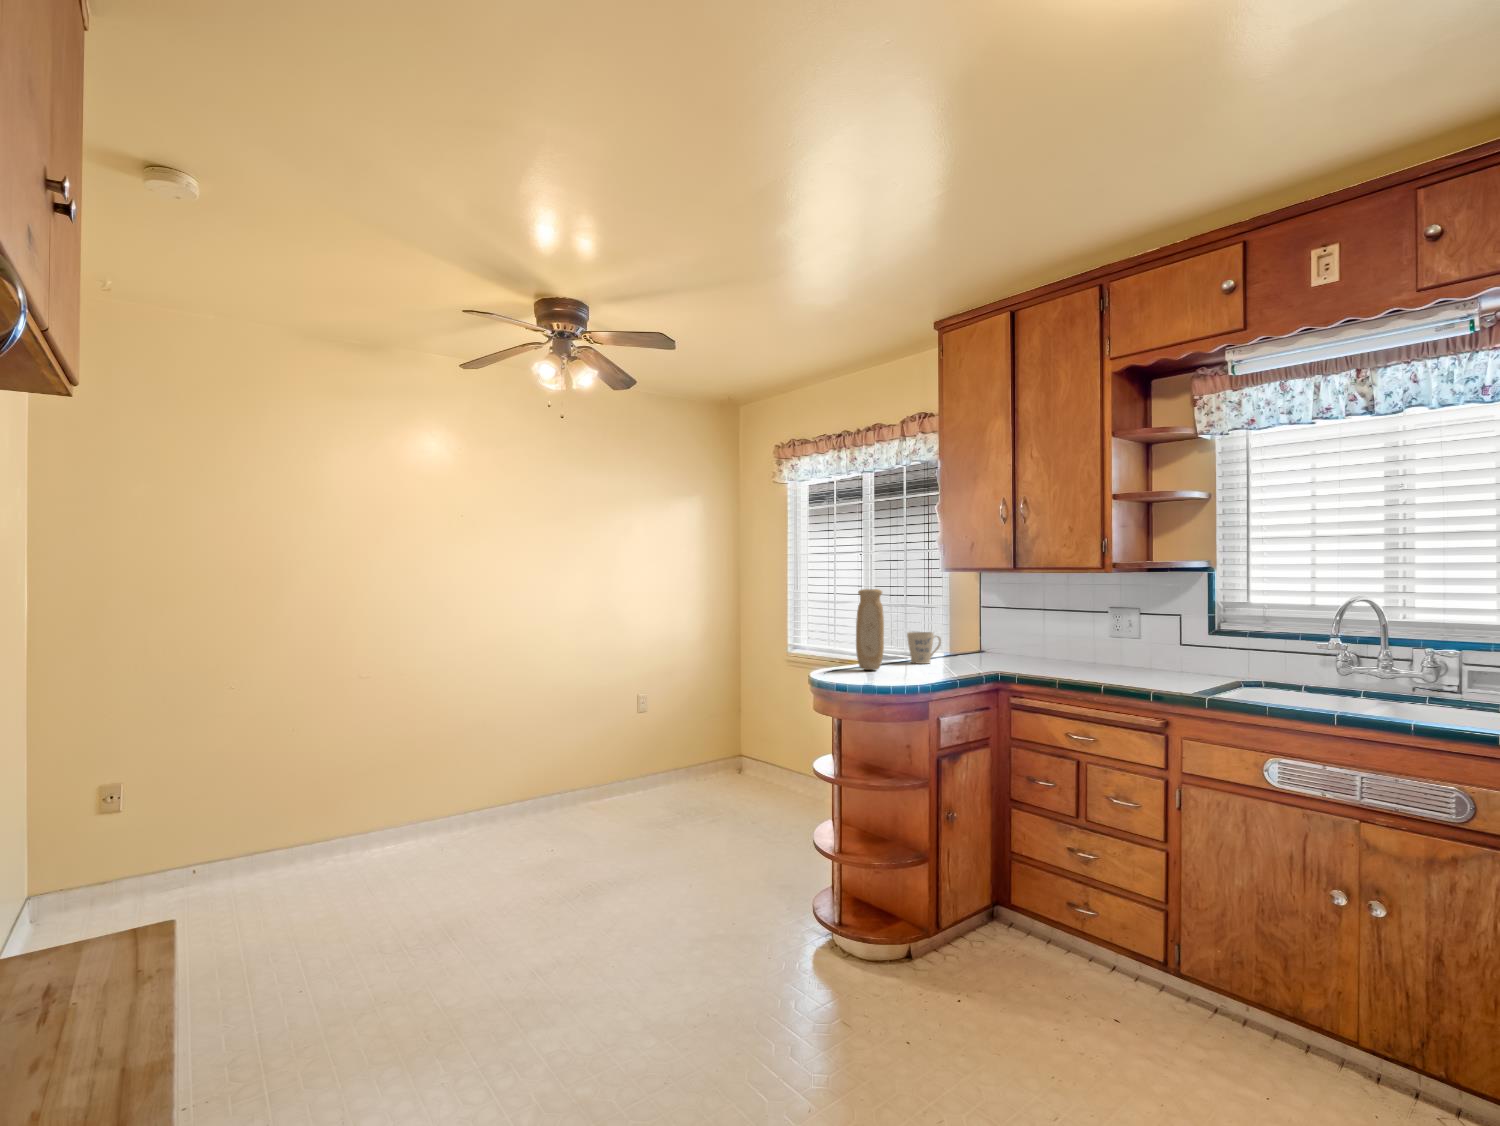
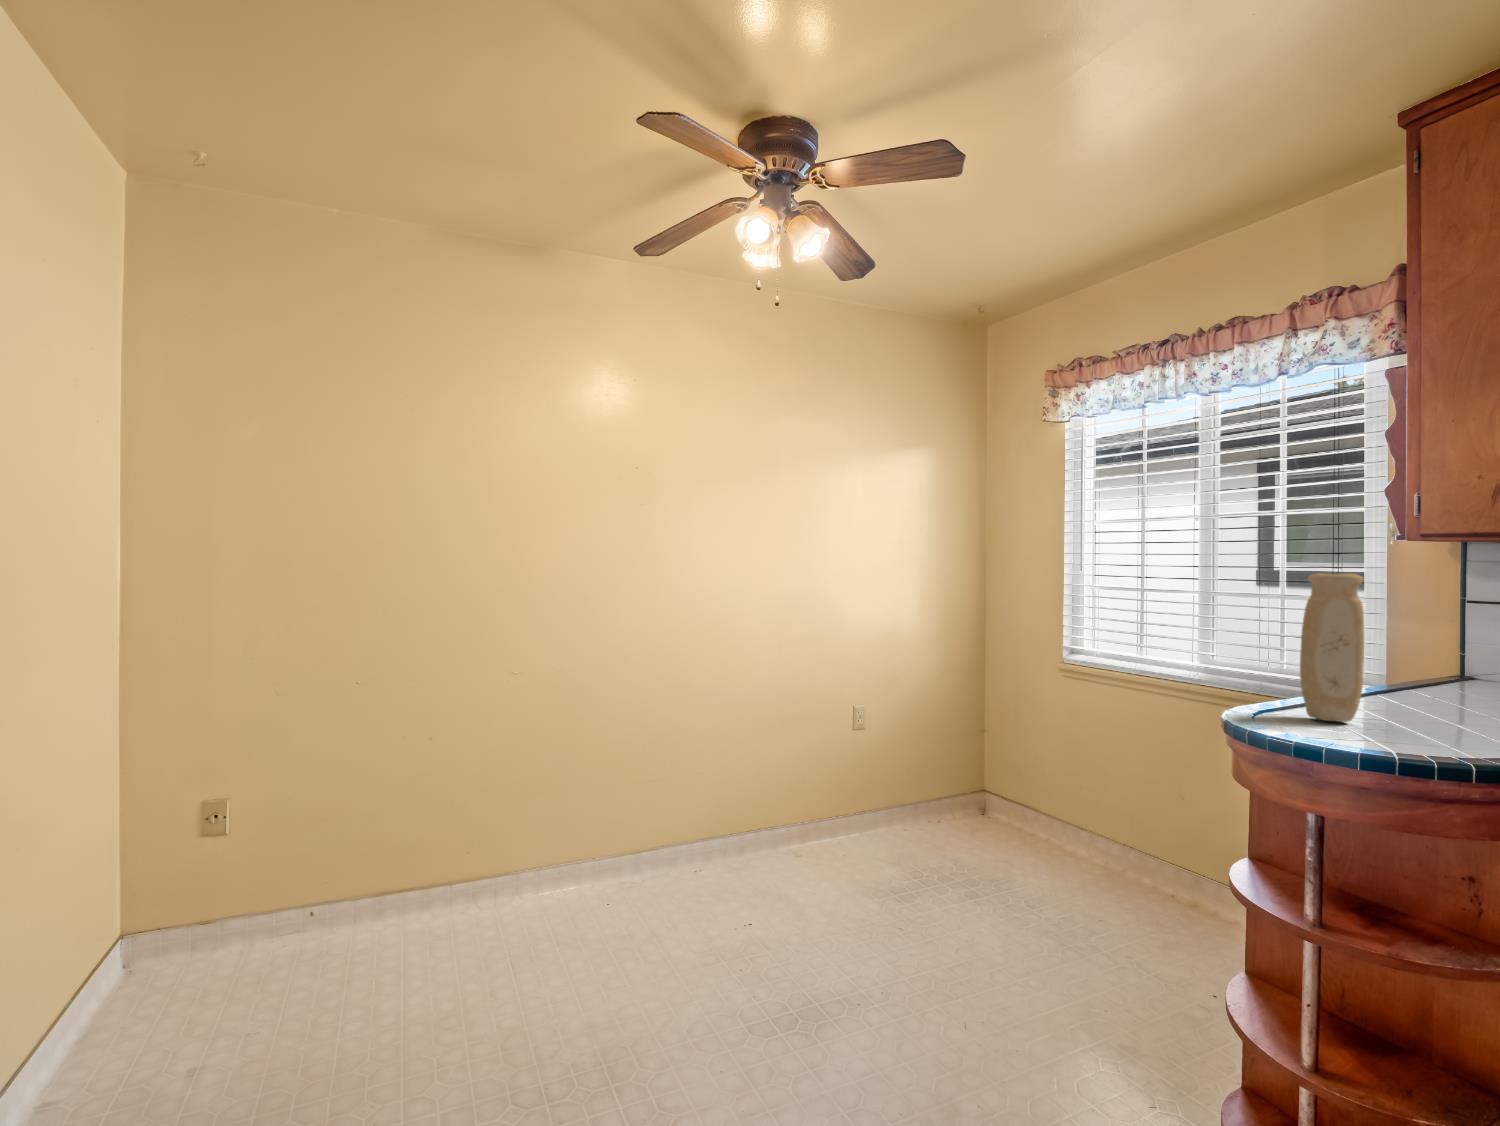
mug: present [907,632,941,664] -> none [1369,650,1442,709]

